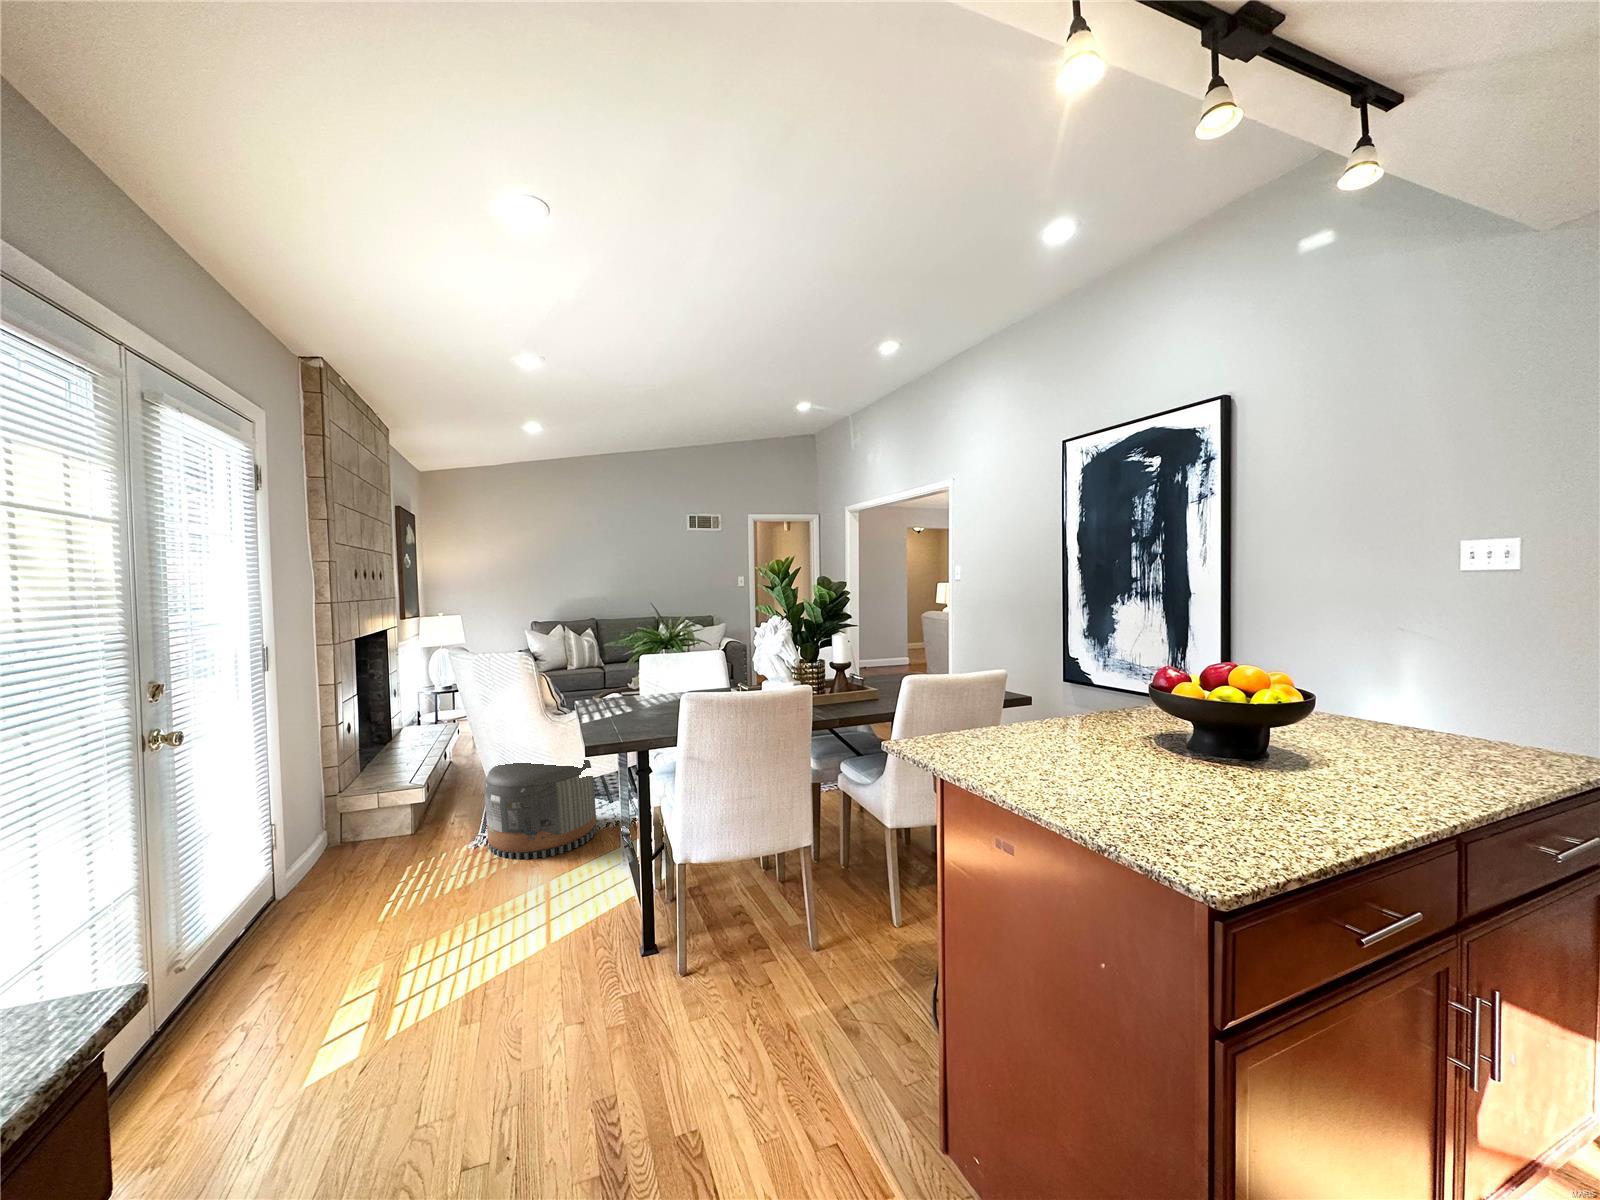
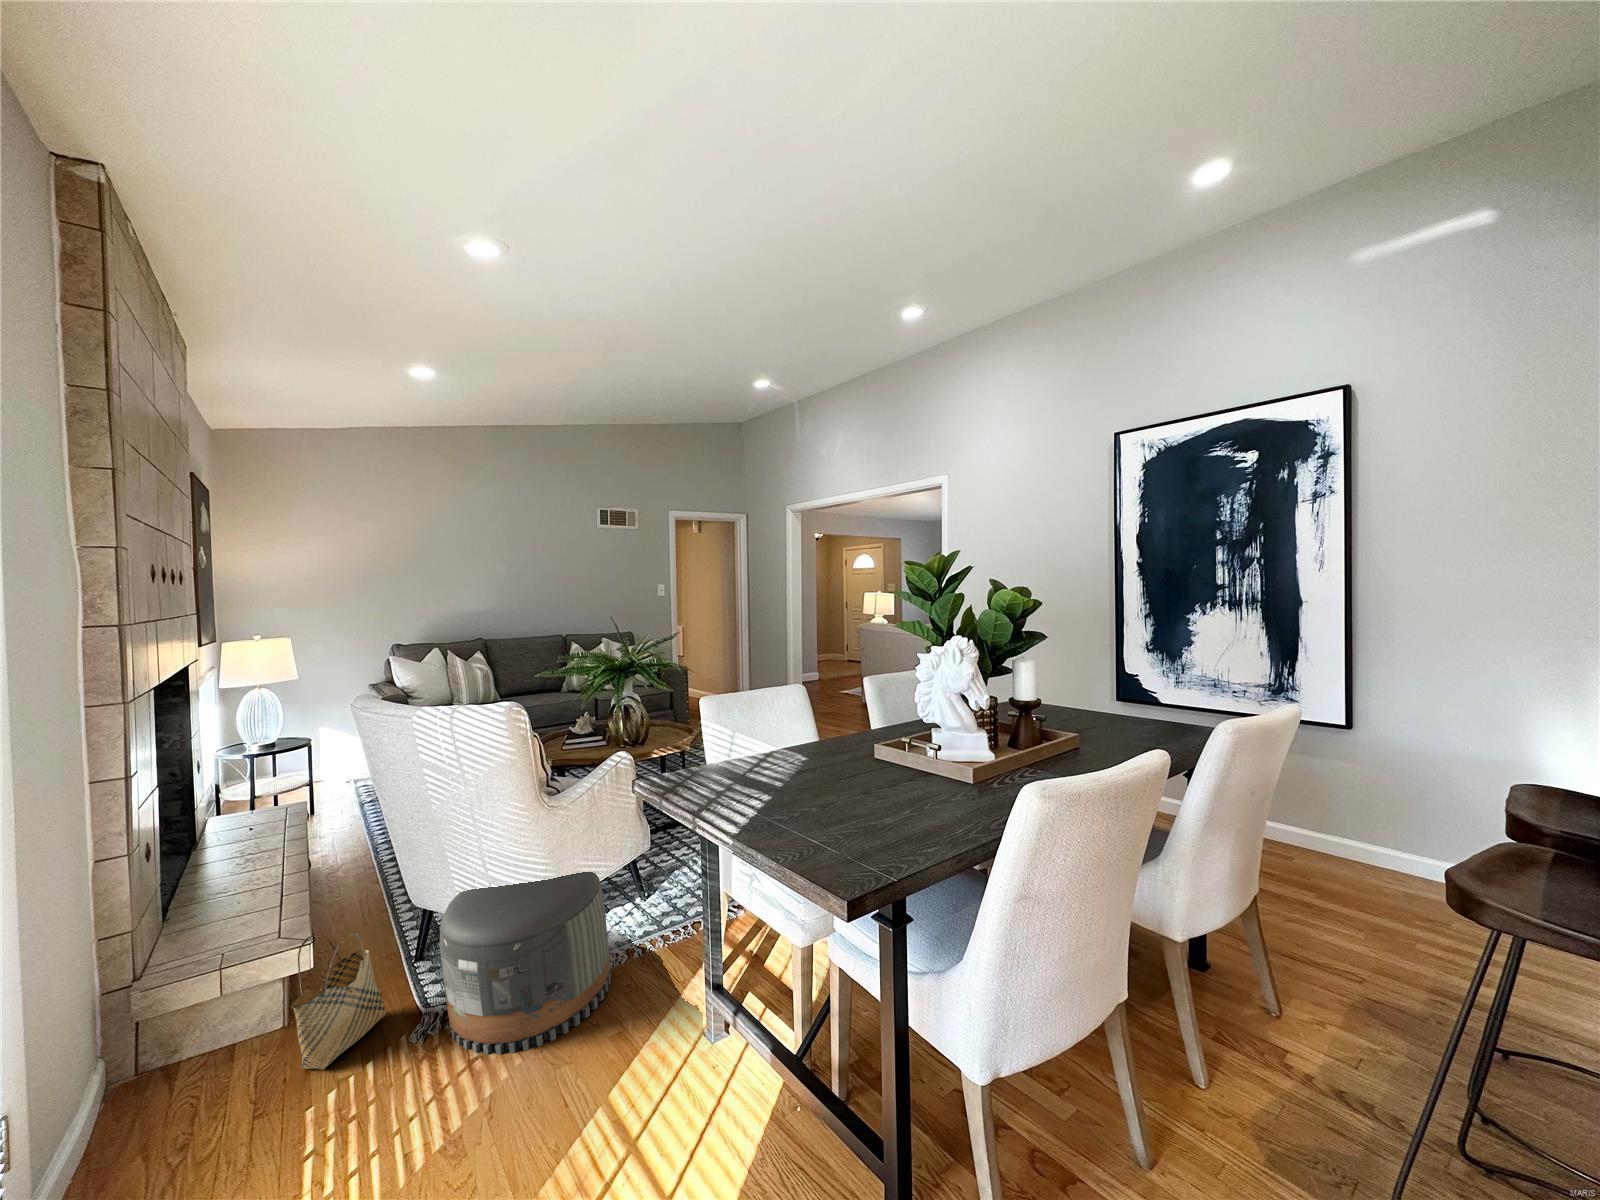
woven basket: none [401,773,457,850] -> present [292,934,386,1069]

